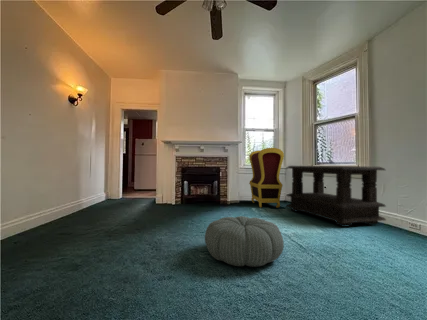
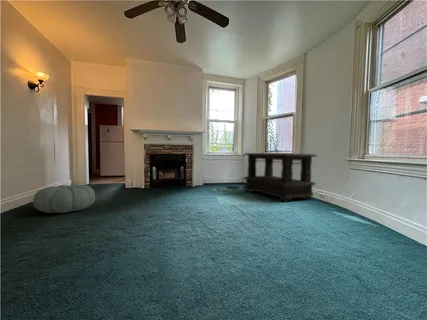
armchair: present [249,148,284,208] -> none [211,137,241,189]
pouf: present [205,216,284,267] -> present [33,185,95,213]

